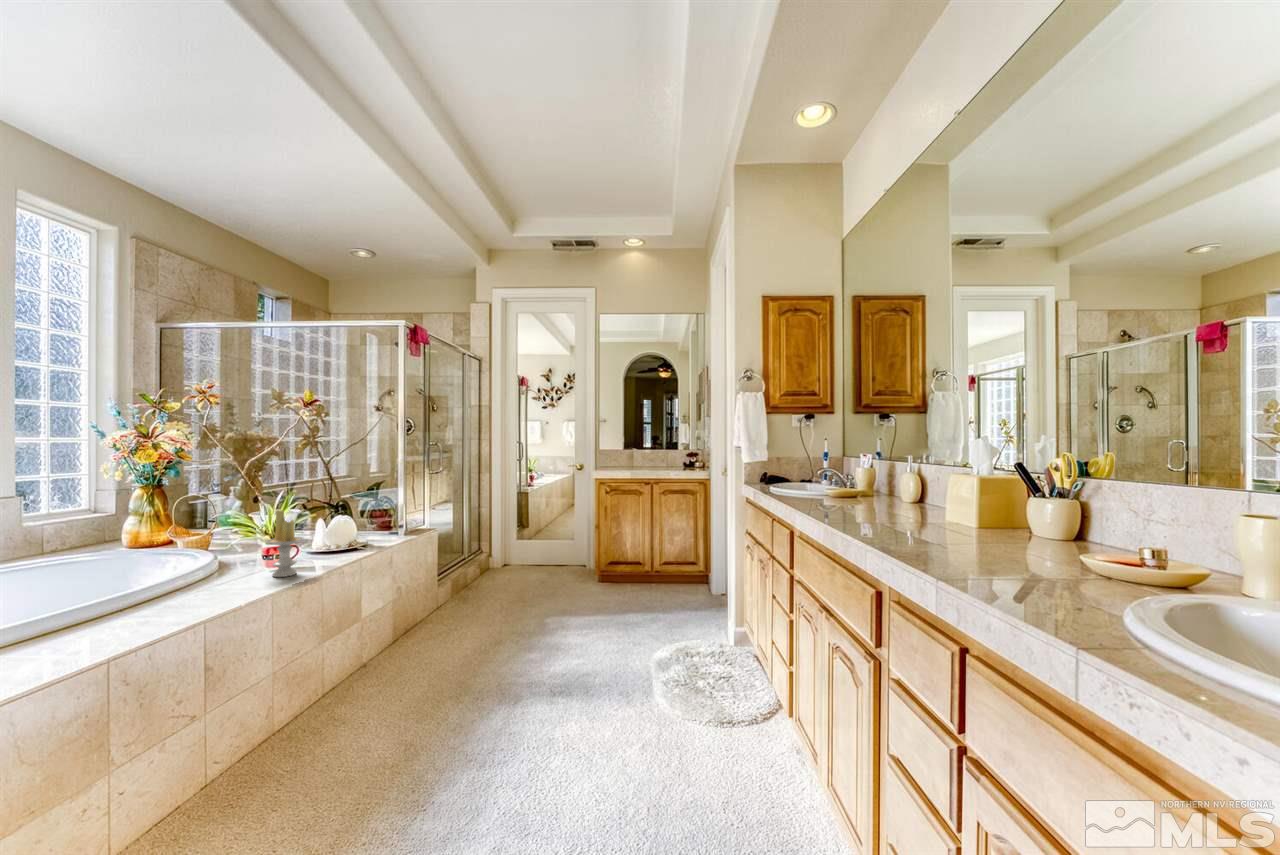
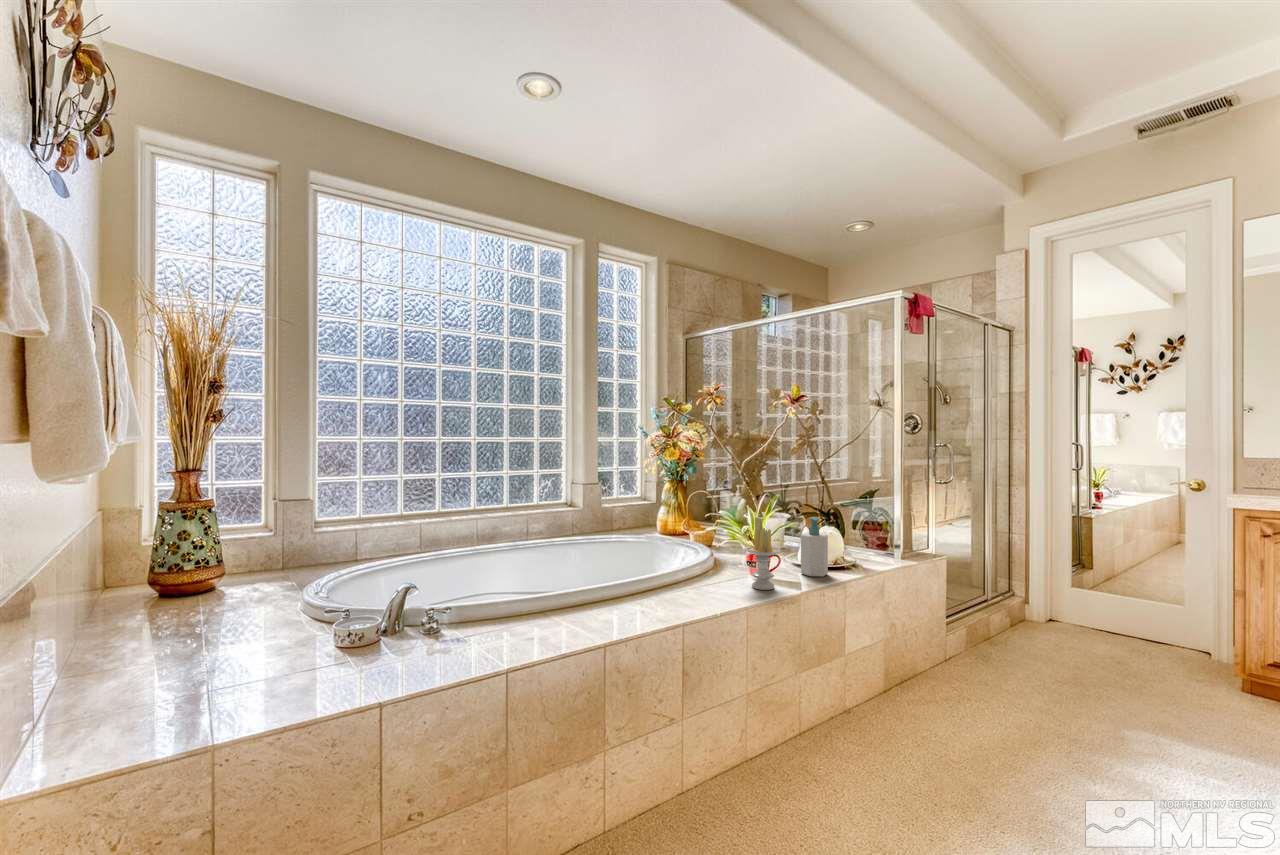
soap bottle: none [319,507,345,559] -> present [801,517,828,577]

